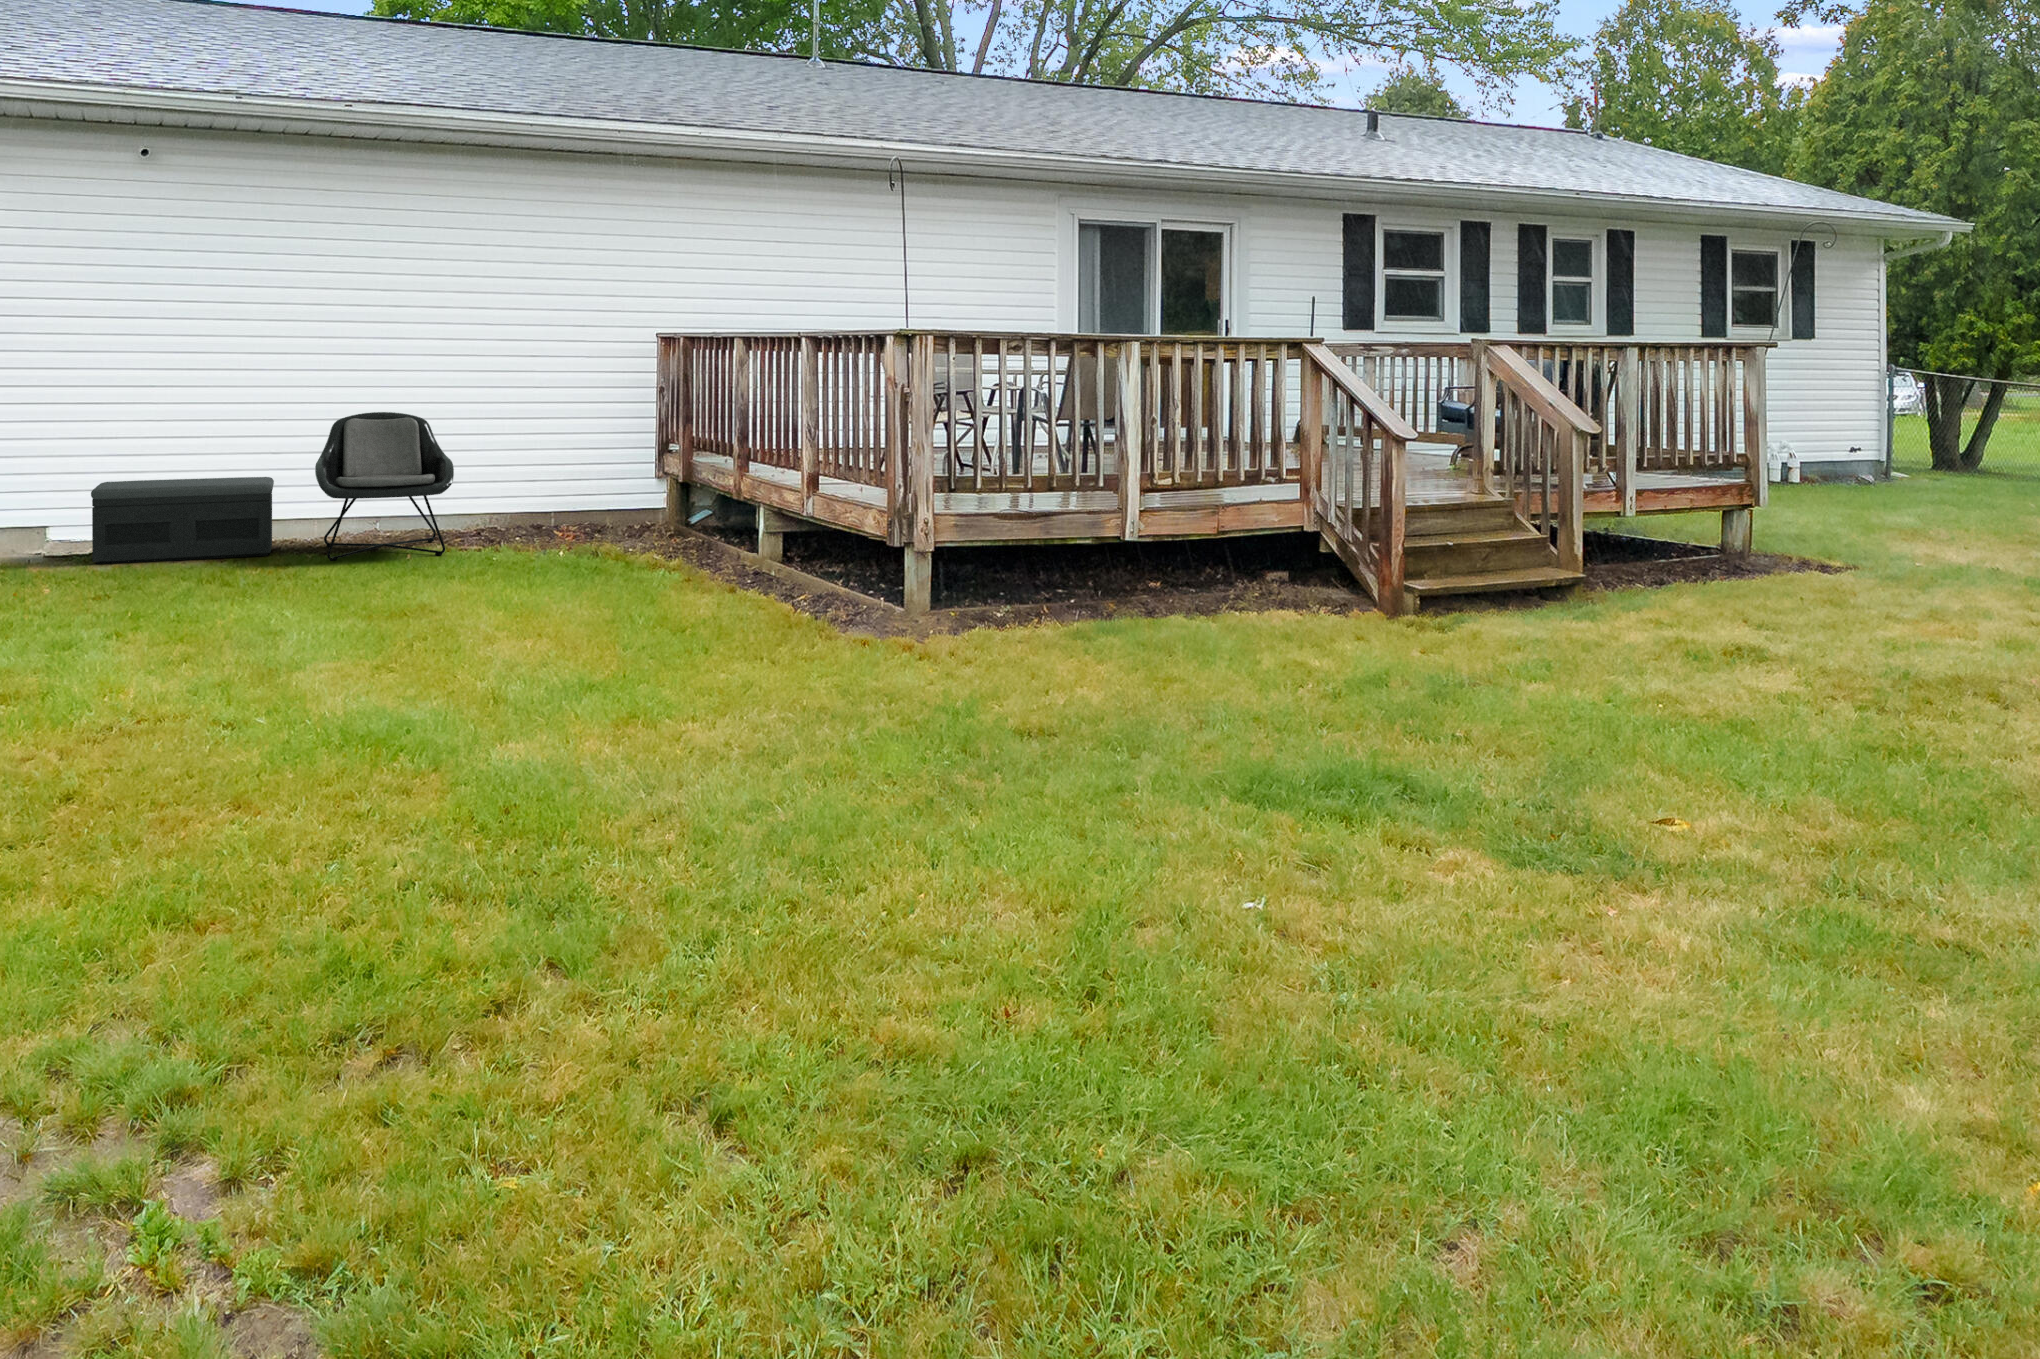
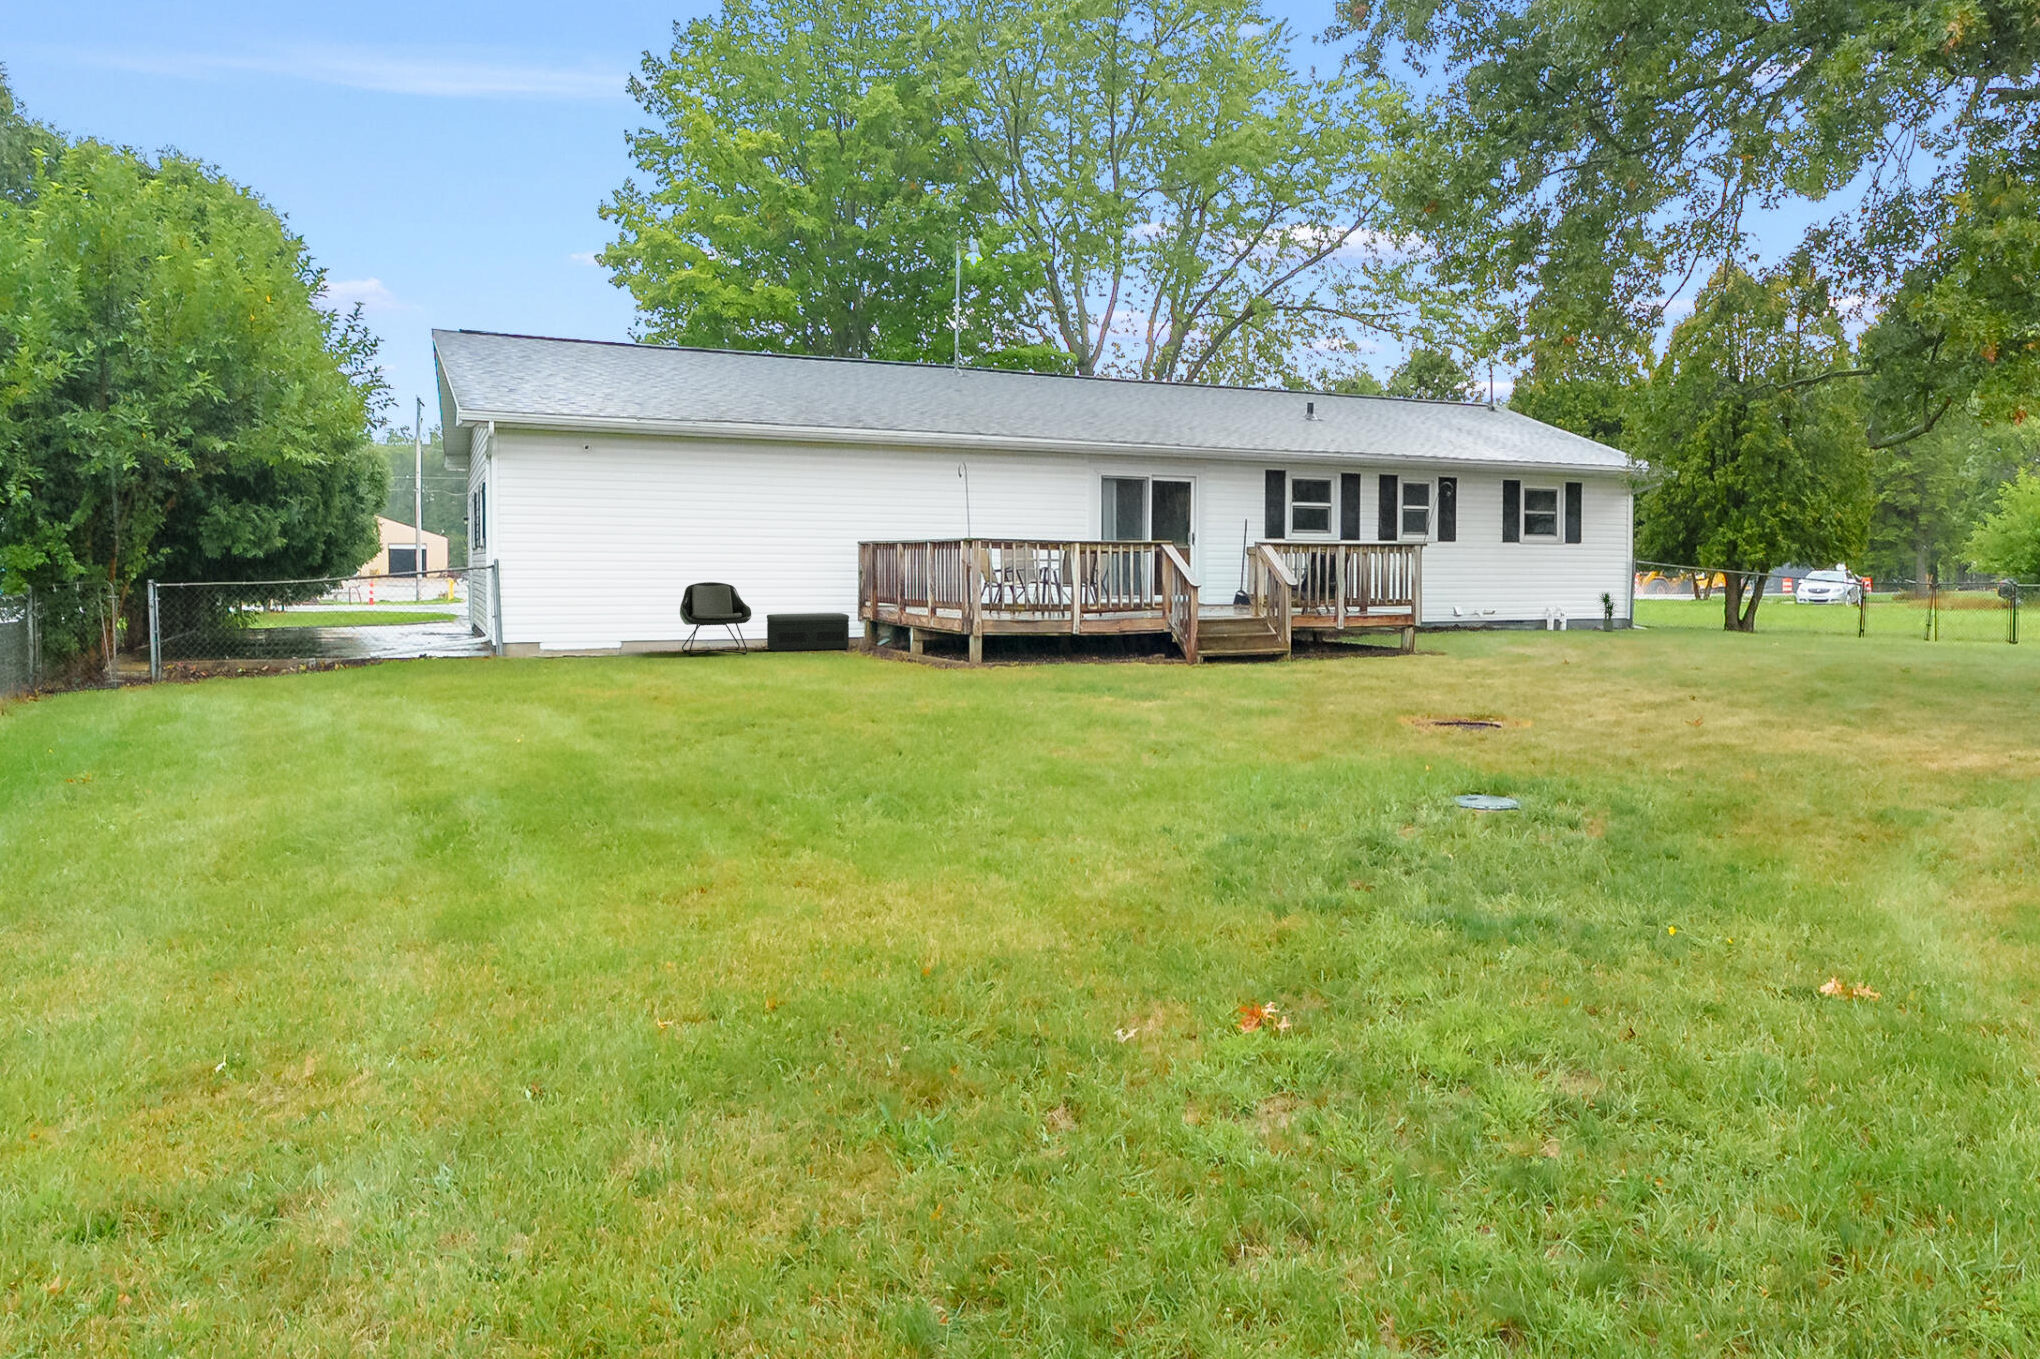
potted plant: none [1833,416,1879,482] -> present [1600,593,1614,631]
storage bench: present [91,477,274,564] -> present [767,613,849,652]

